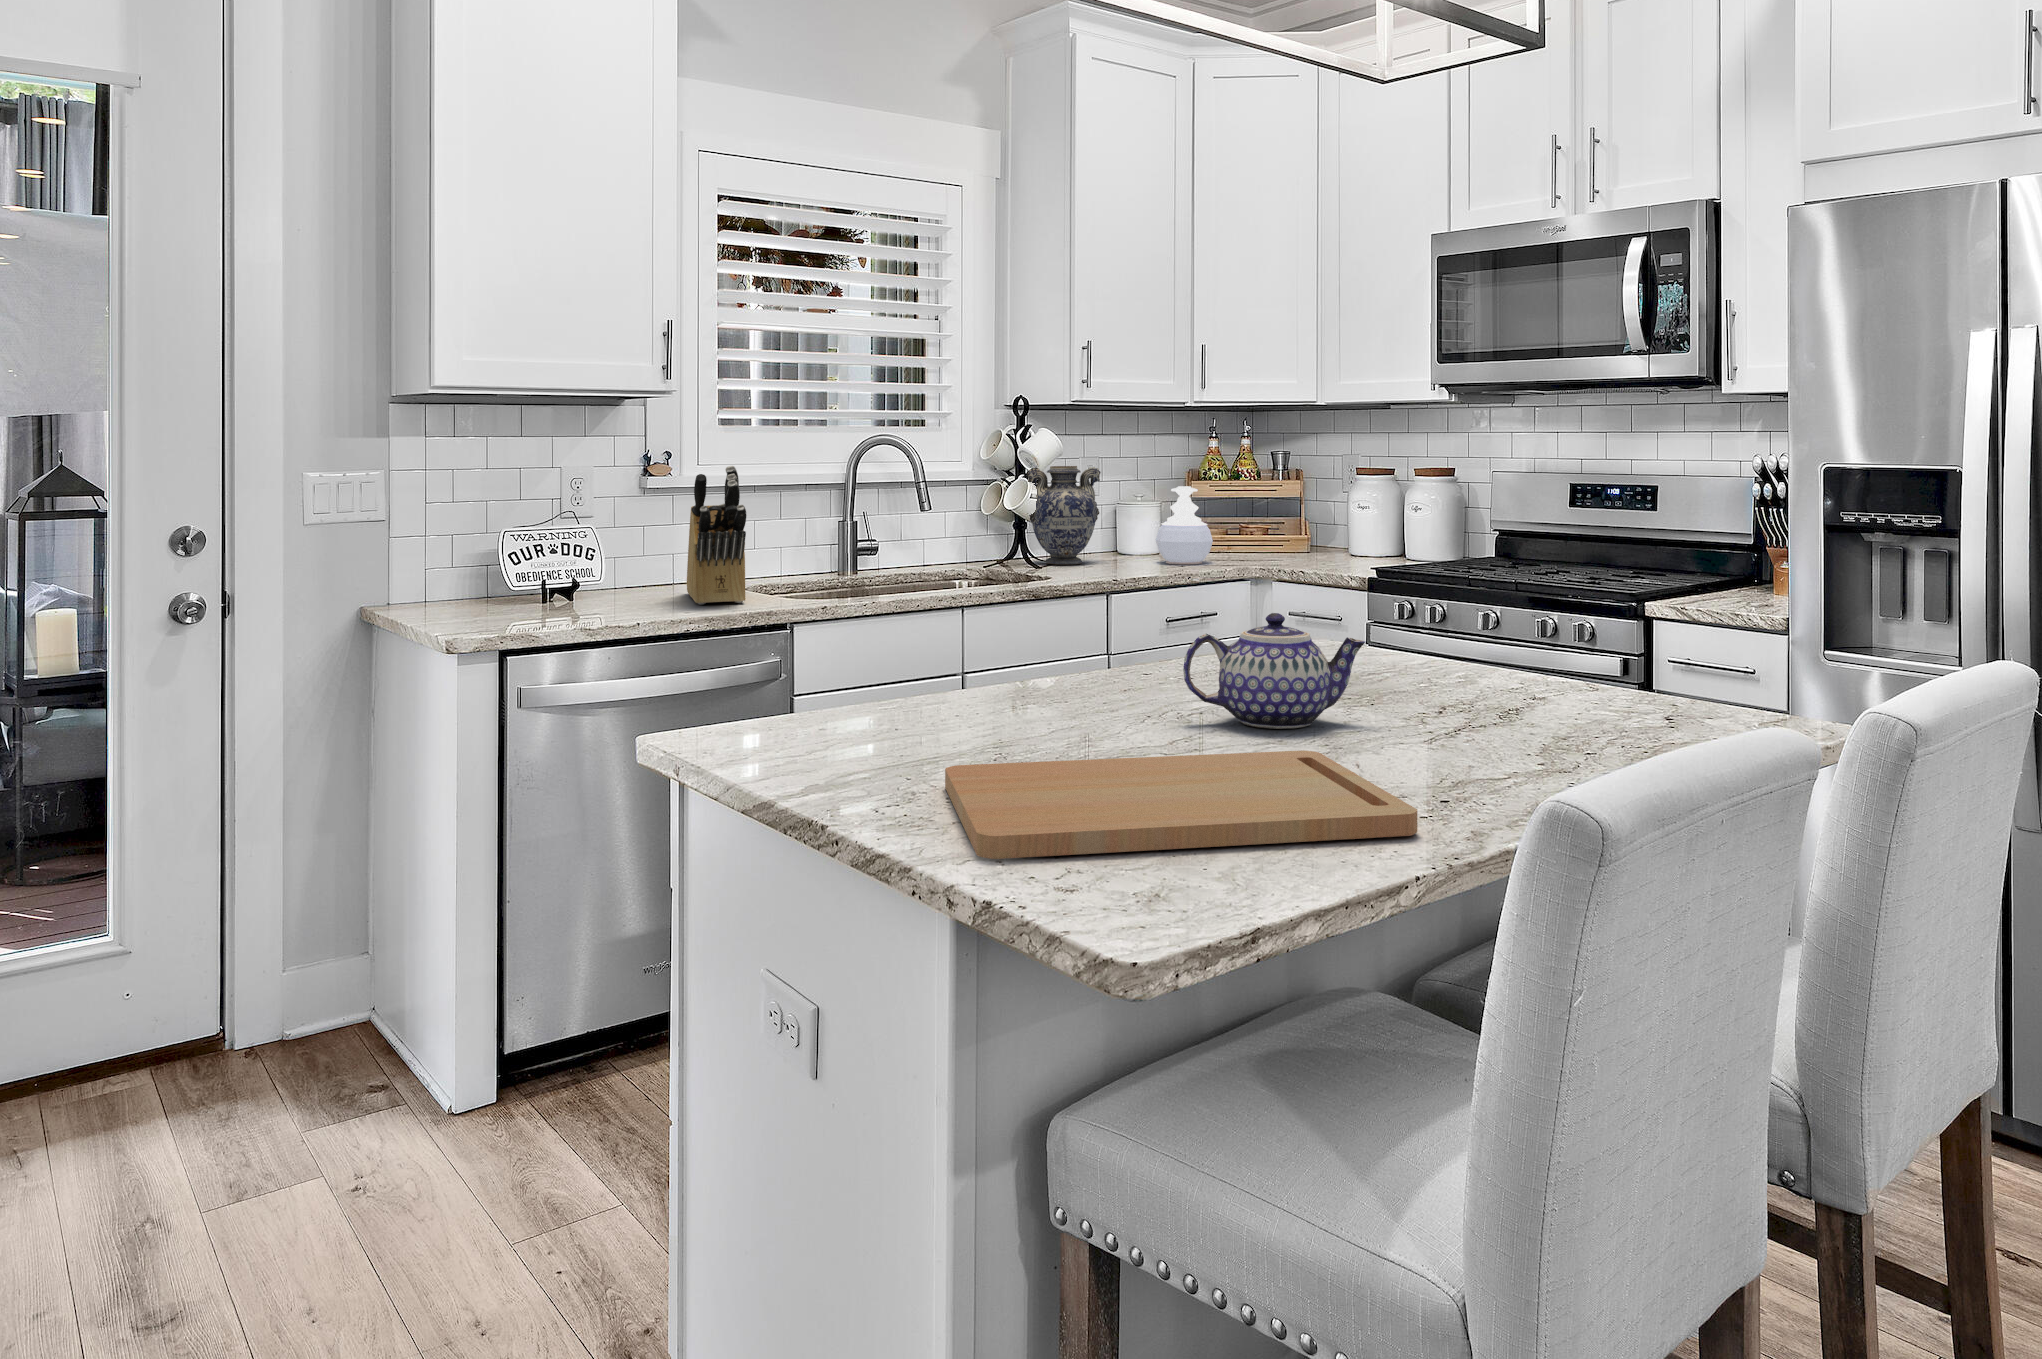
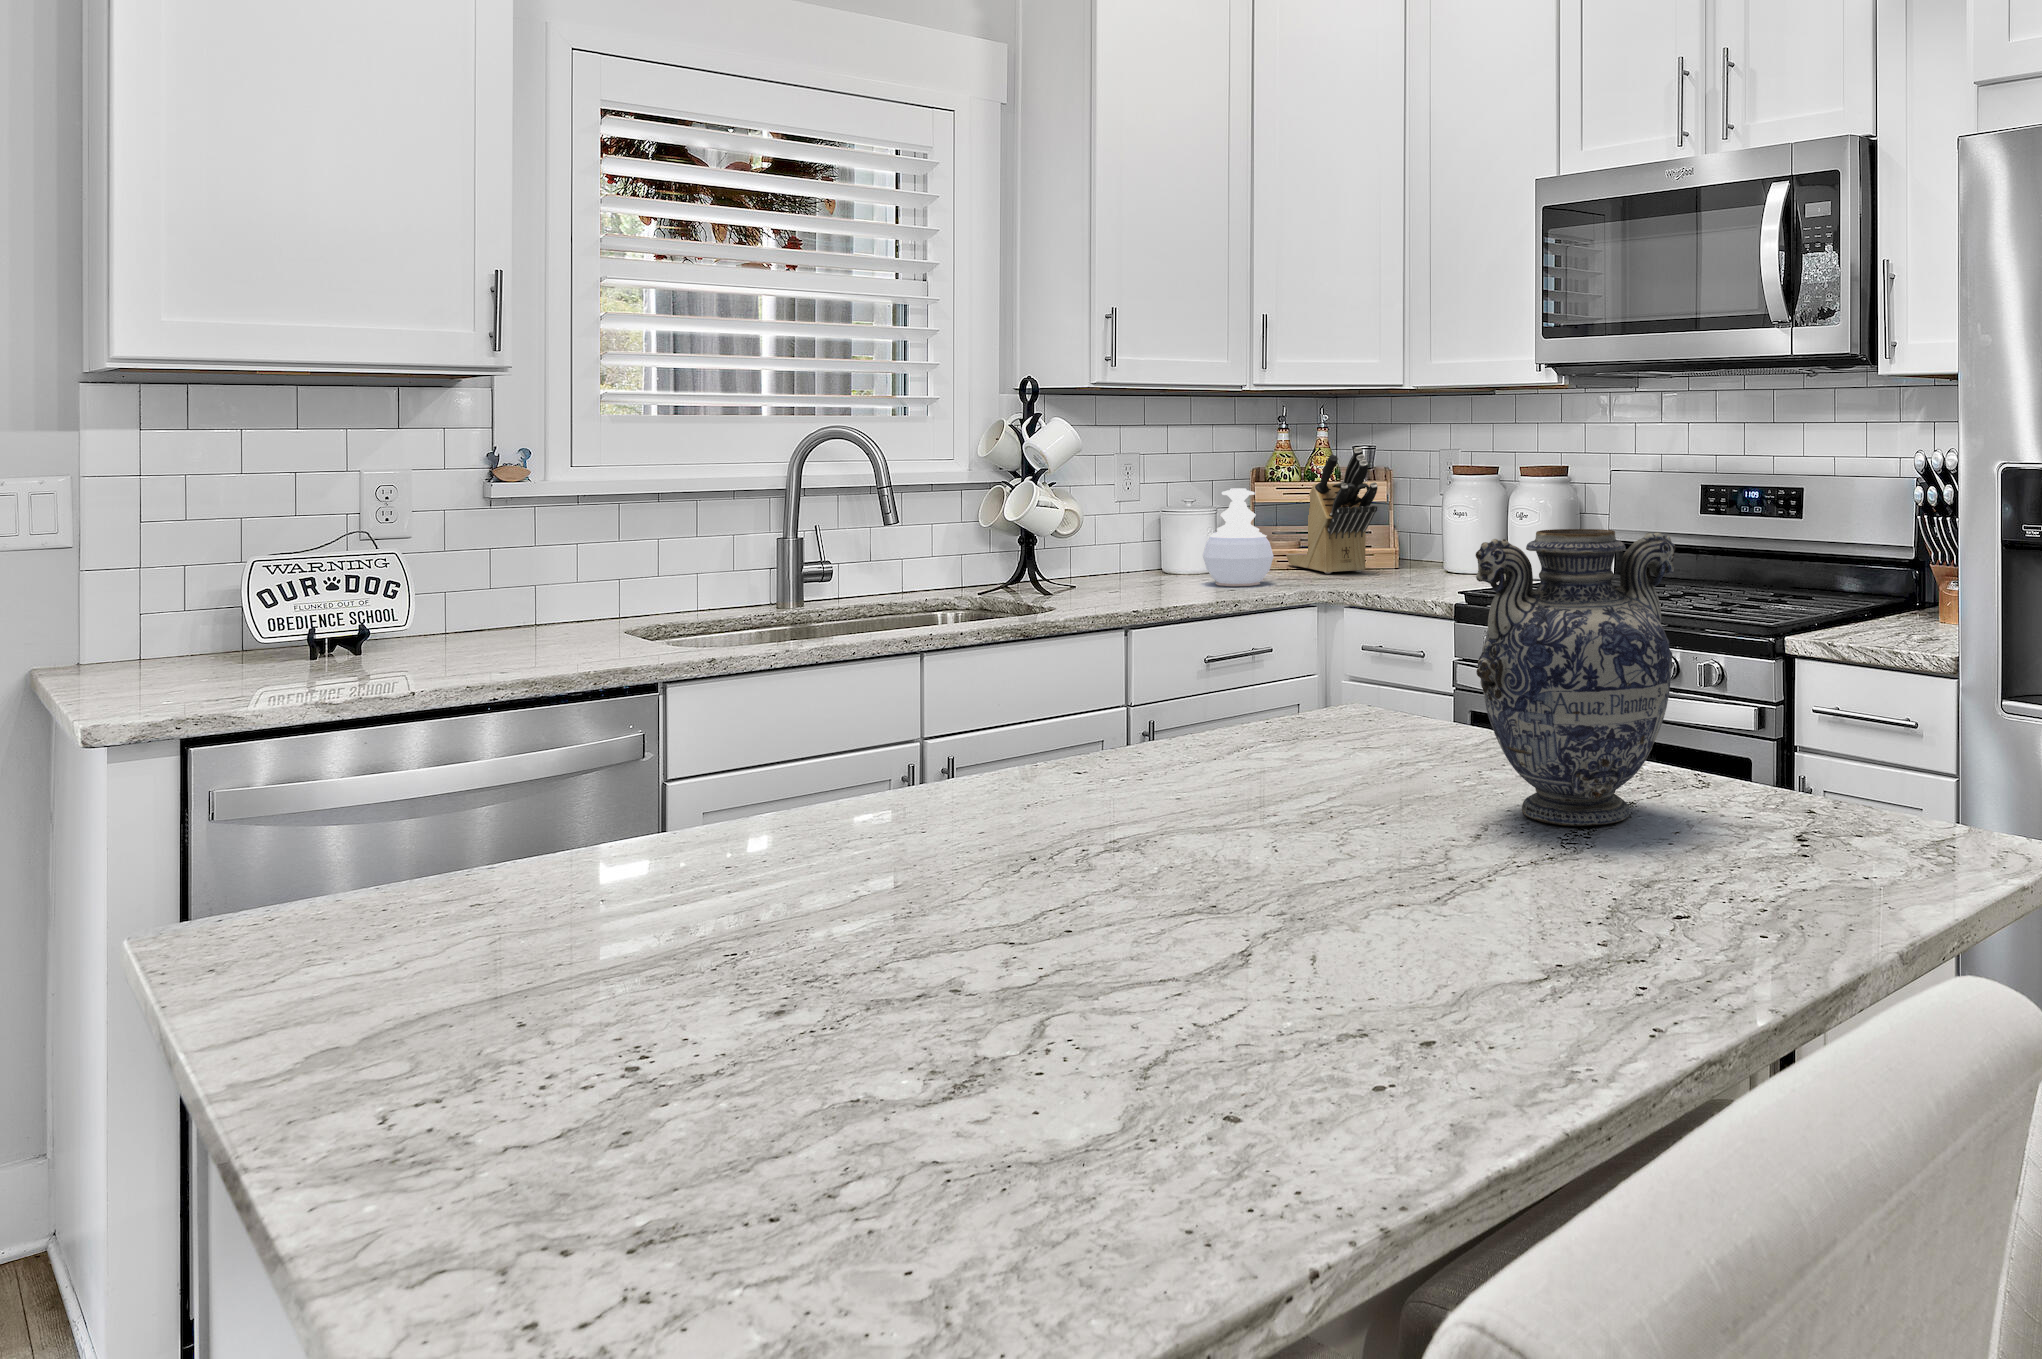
knife block: present [687,466,746,604] -> present [1286,447,1378,573]
decorative vase: present [1027,466,1101,565] -> present [1476,529,1676,826]
teapot: present [1183,613,1365,729] -> none [1087,699,1364,879]
cutting board: present [945,750,1418,859] -> none [485,940,1356,1263]

